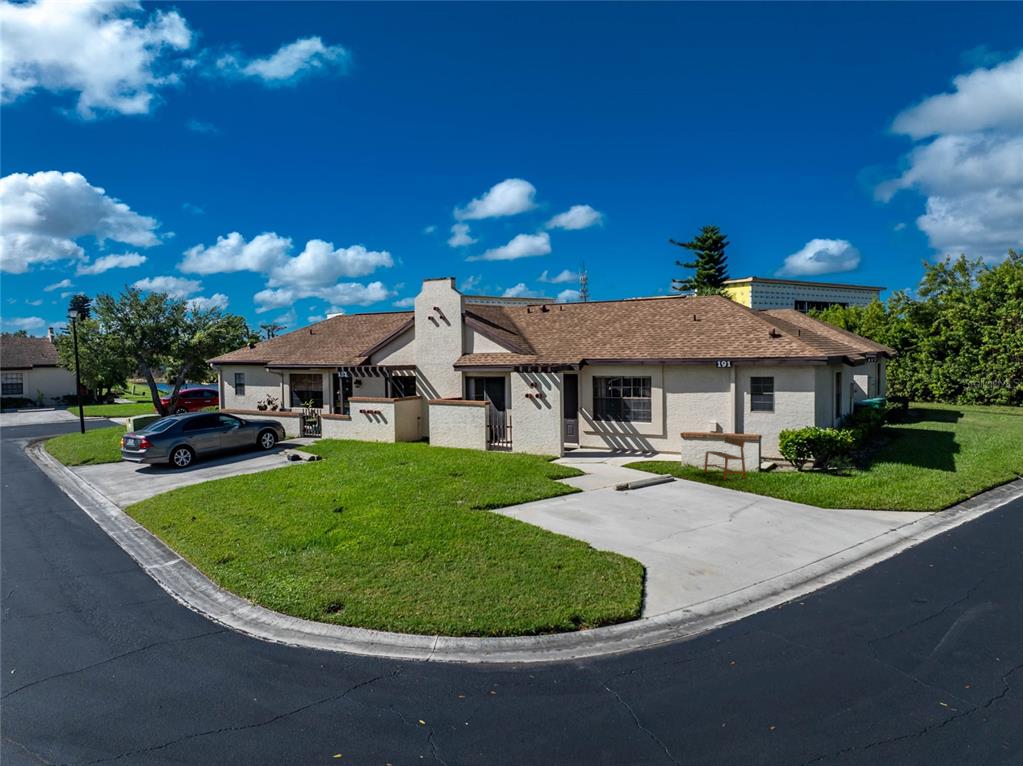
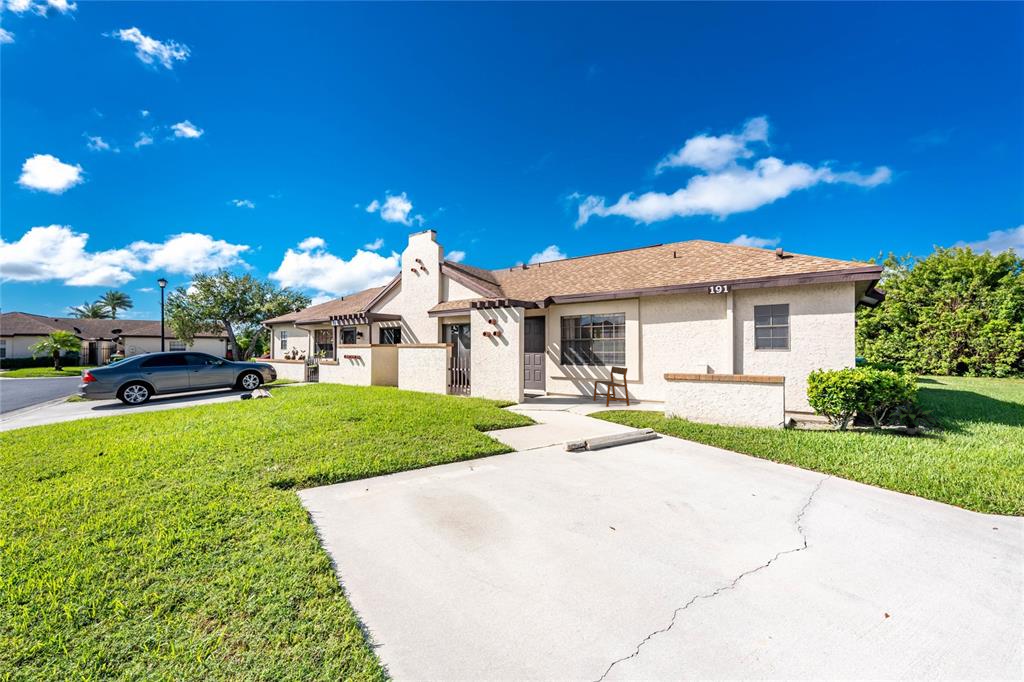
bench: present [704,437,746,480] -> present [593,366,629,407]

